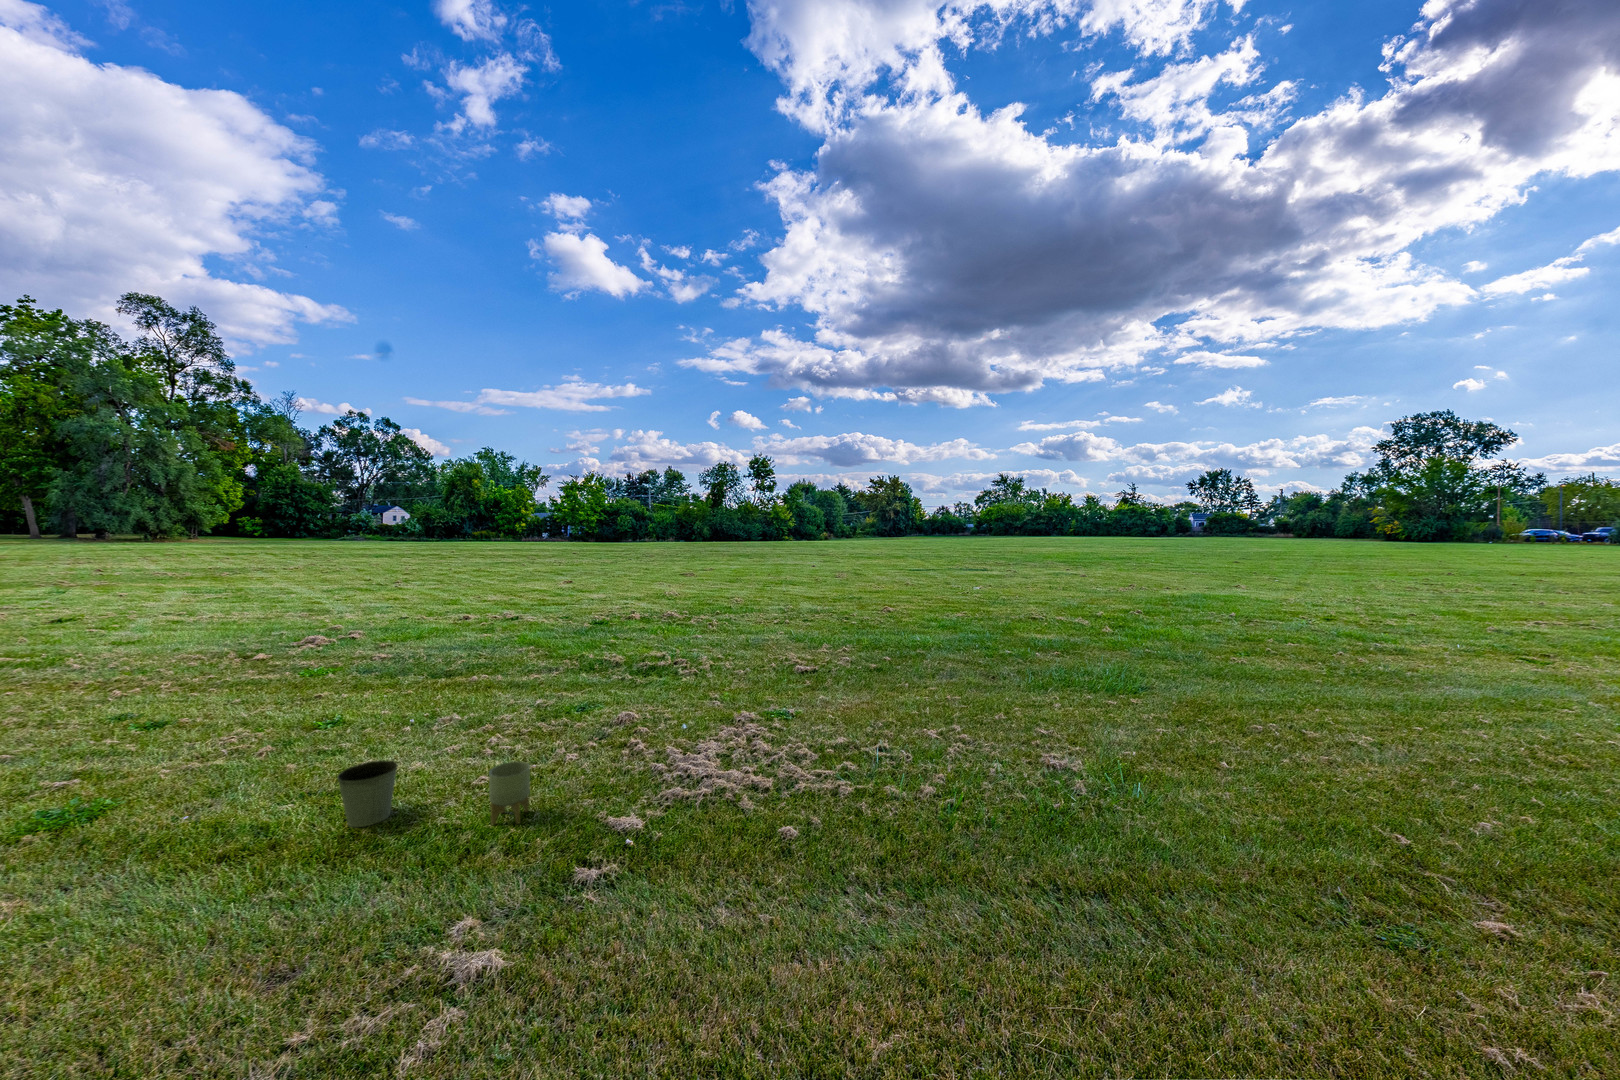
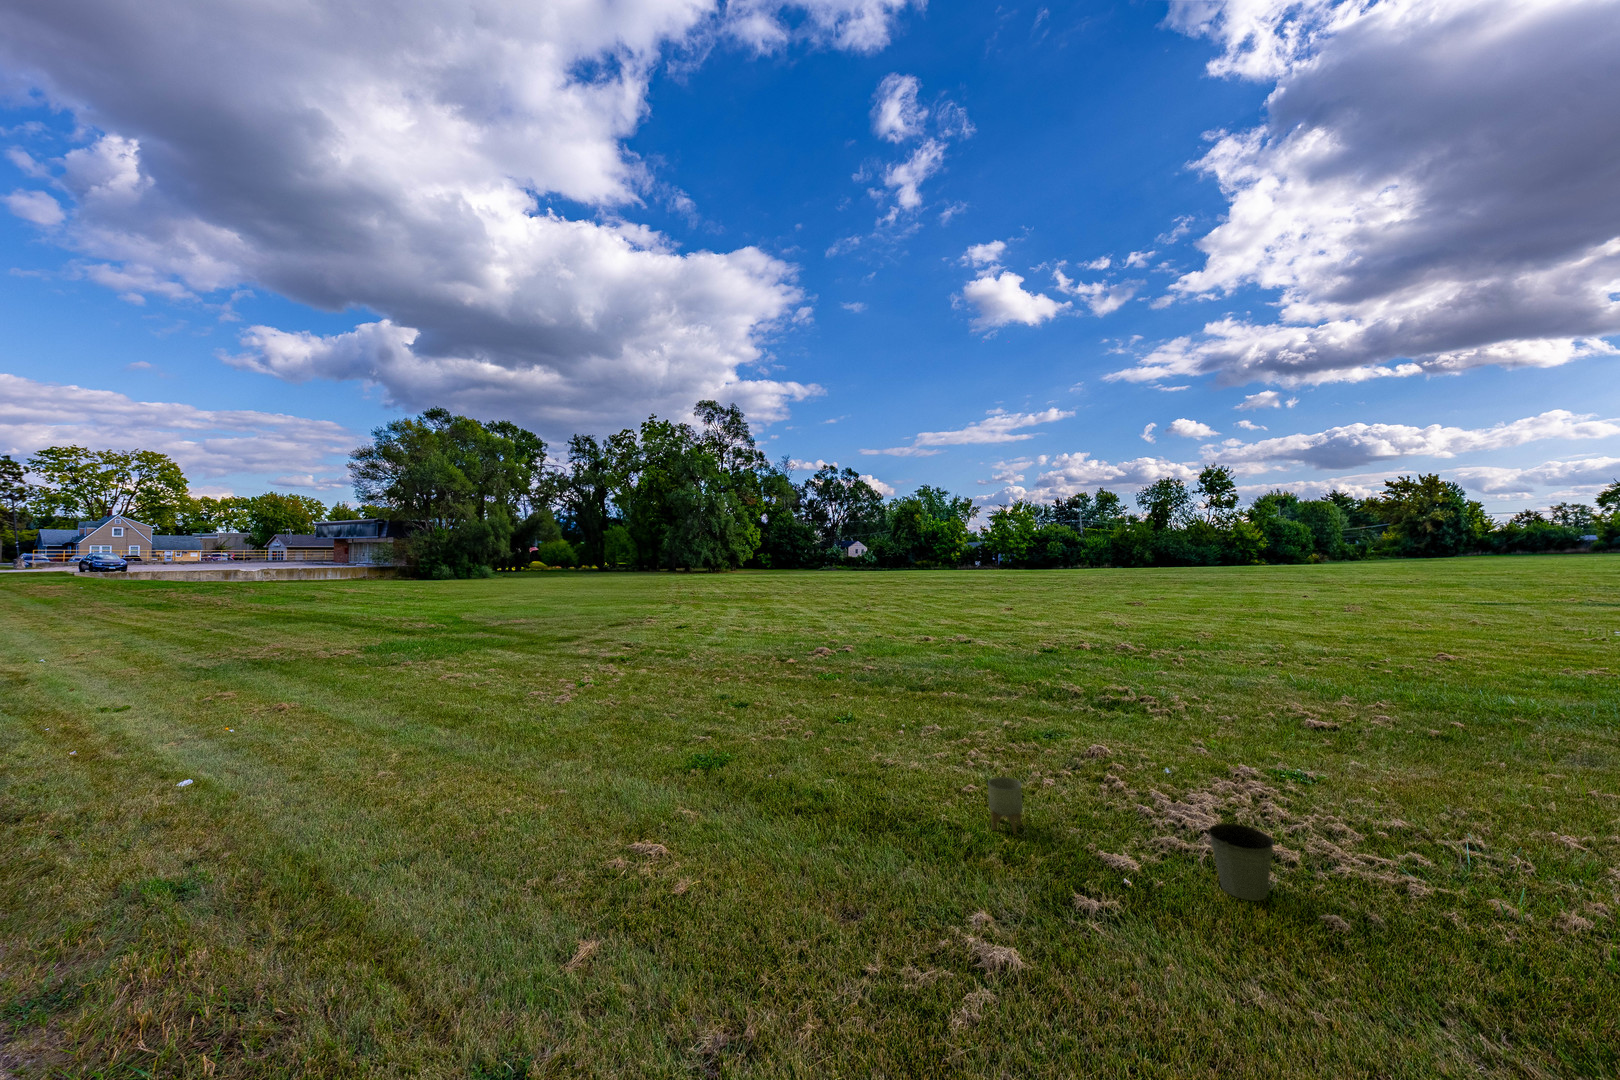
bucket: present [335,760,398,827] -> present [1208,823,1274,901]

